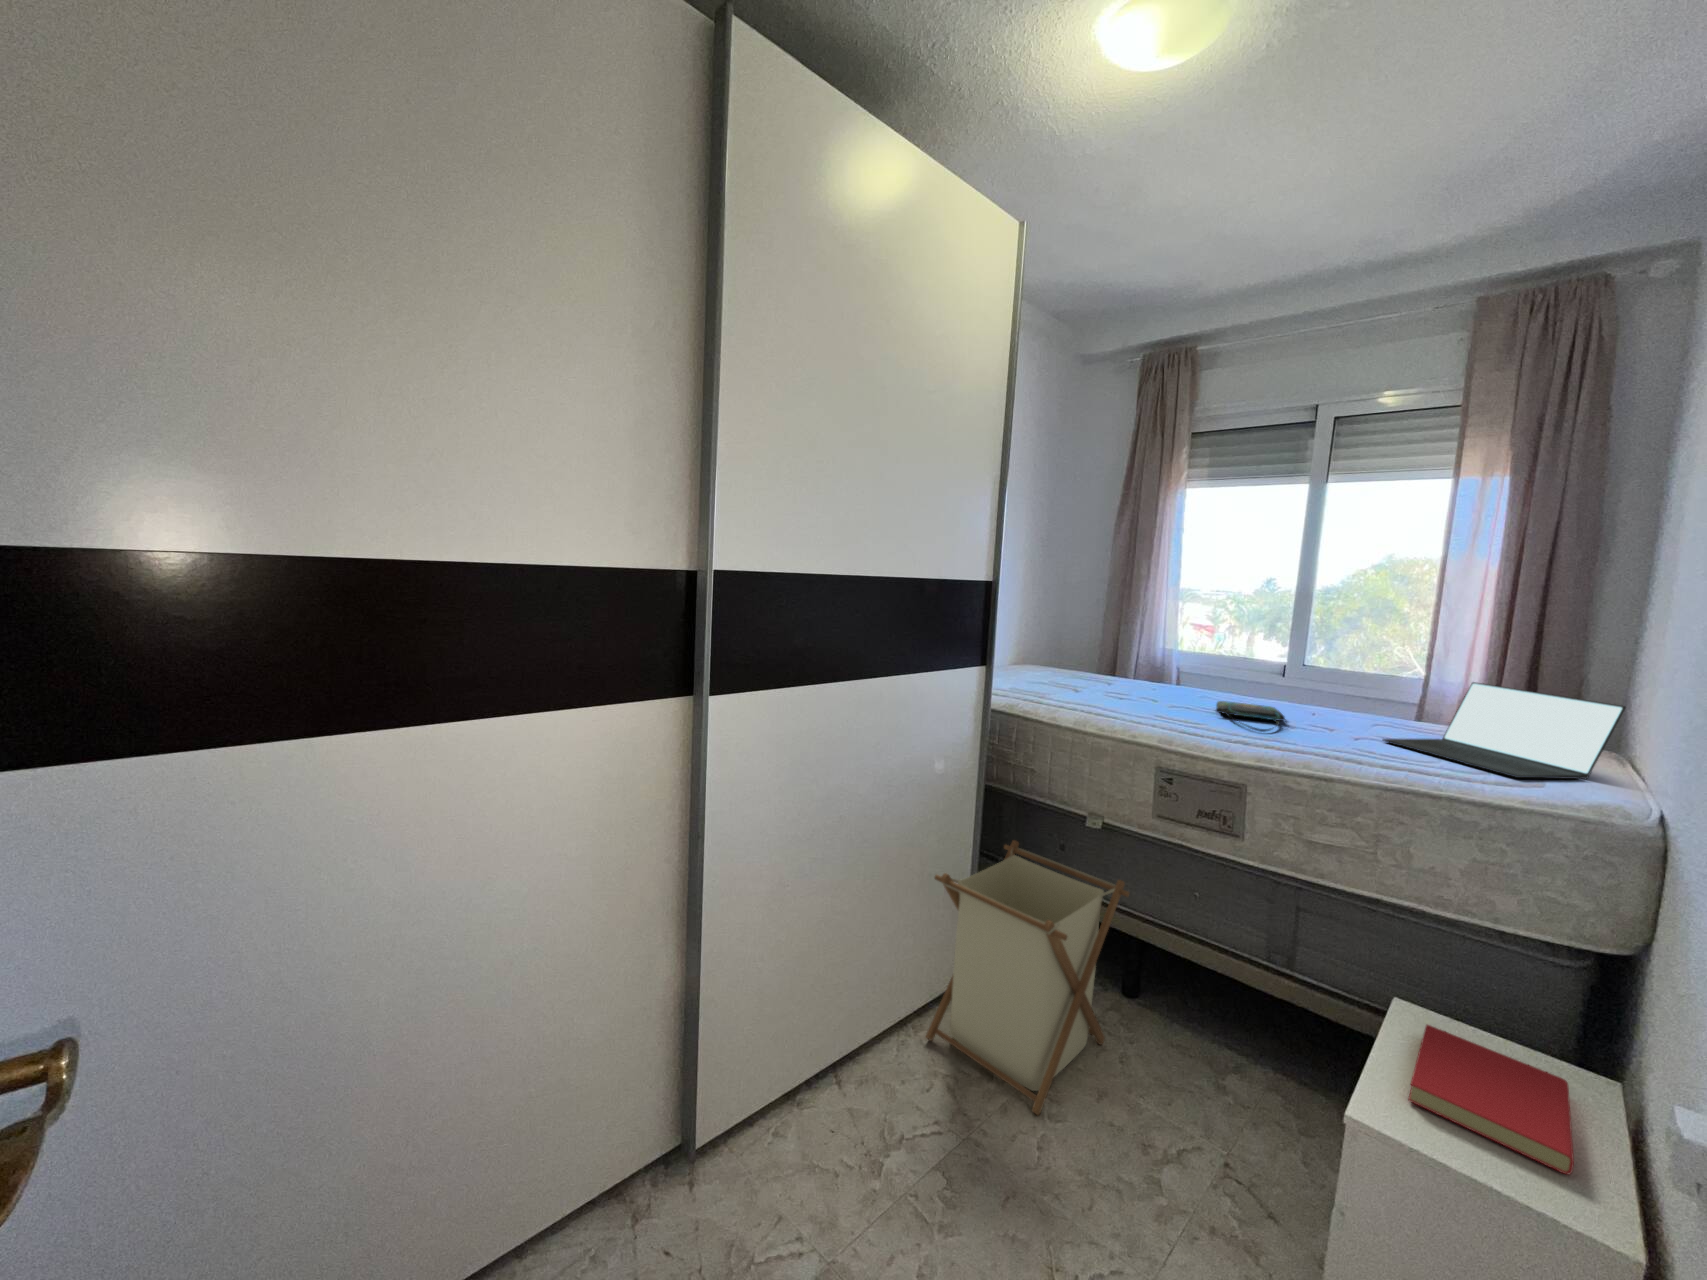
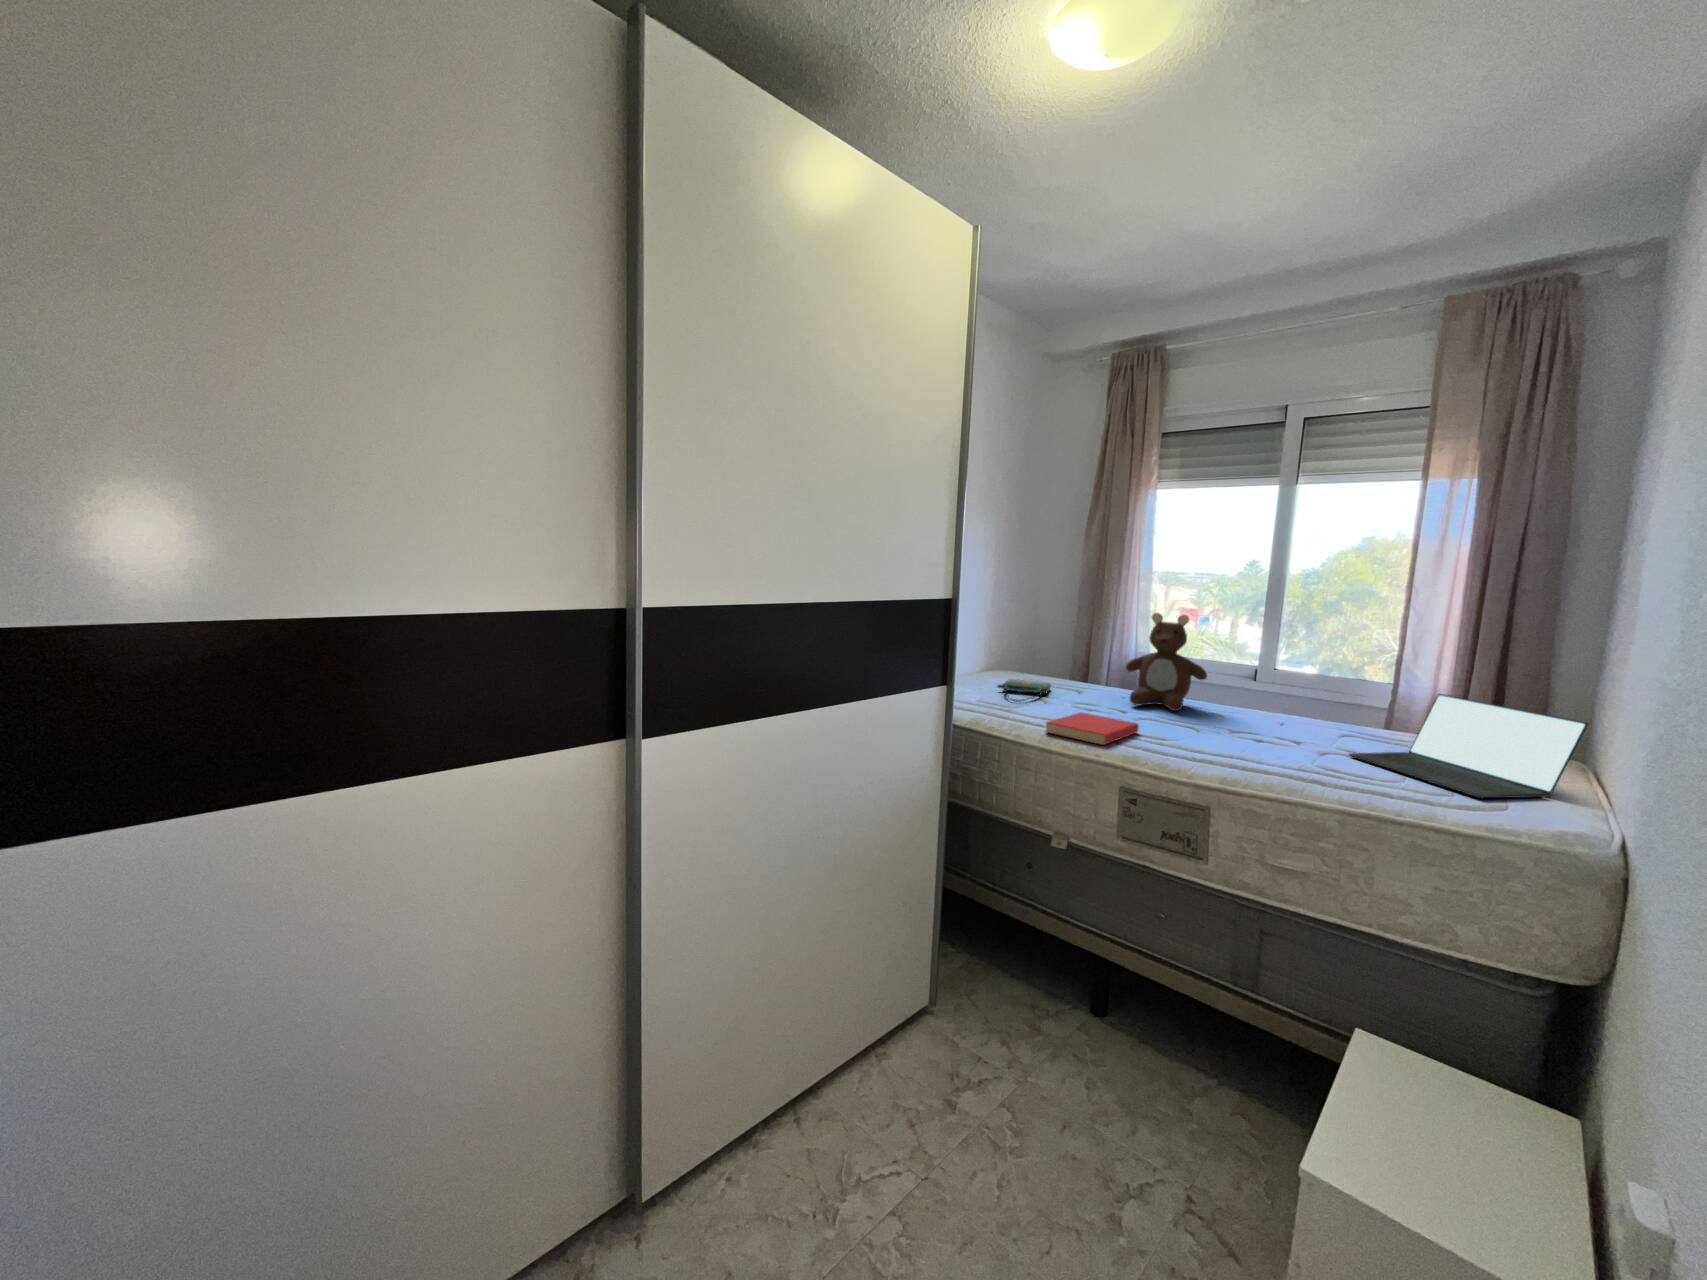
teddy bear: none [1155,605,1237,701] -> present [1126,613,1207,711]
tote bag: present [1216,701,1286,732] -> present [998,679,1051,702]
laundry basket: present [926,840,1129,1115] -> none [888,861,1093,1151]
book: present [1408,1025,1574,1174] -> present [1046,712,1139,745]

